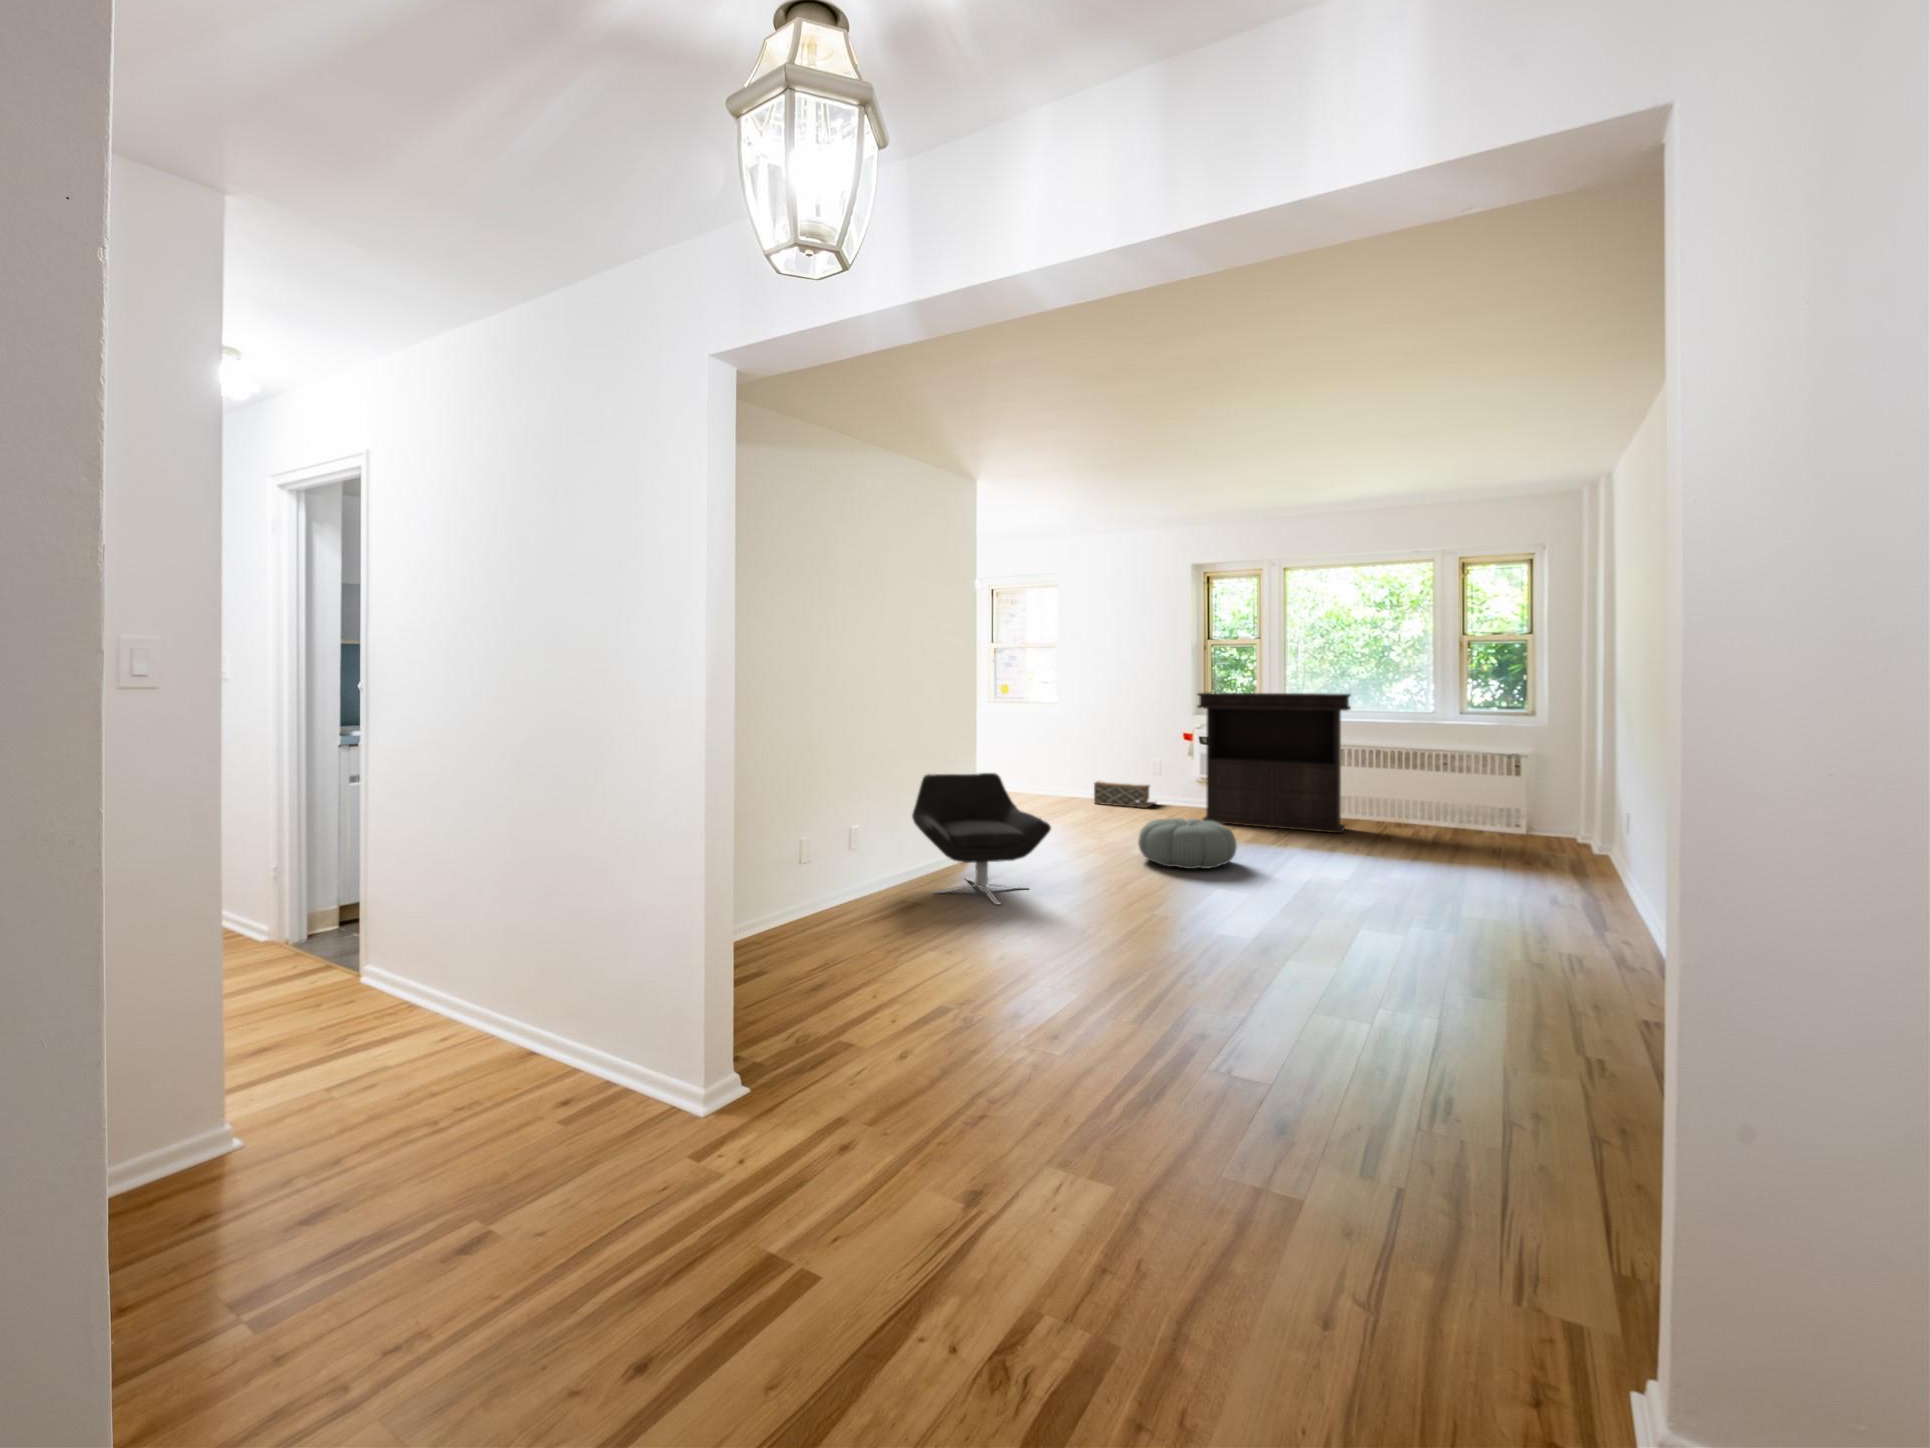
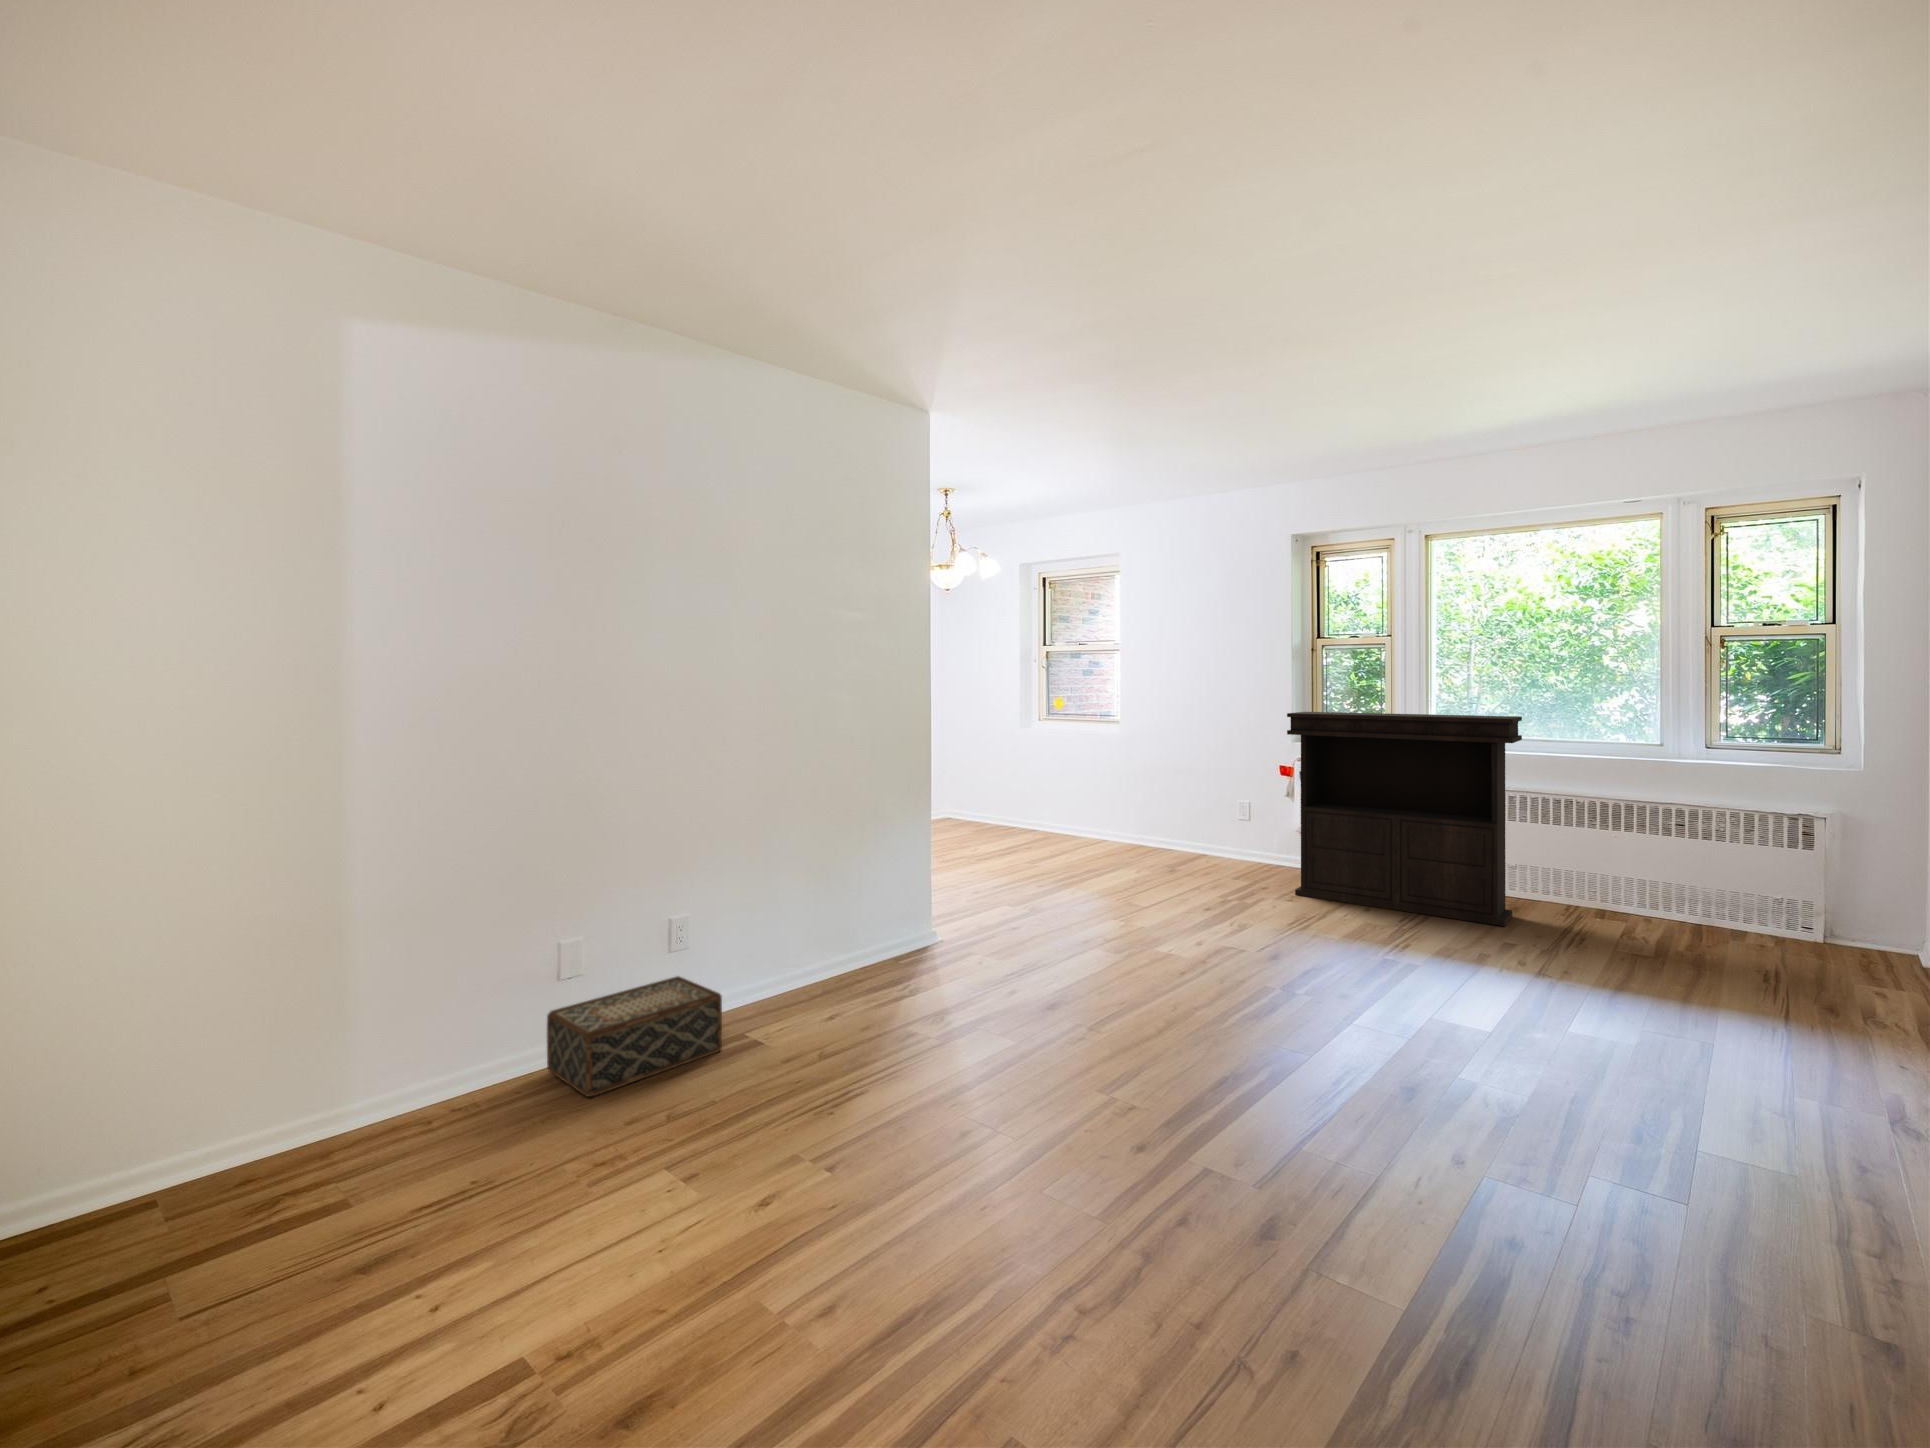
lounge chair: present [912,773,1051,904] -> none [780,836,979,1052]
woven basket: present [1094,782,1155,808] -> present [547,976,722,1097]
pouf: present [1138,818,1237,869] -> none [1158,904,1307,991]

